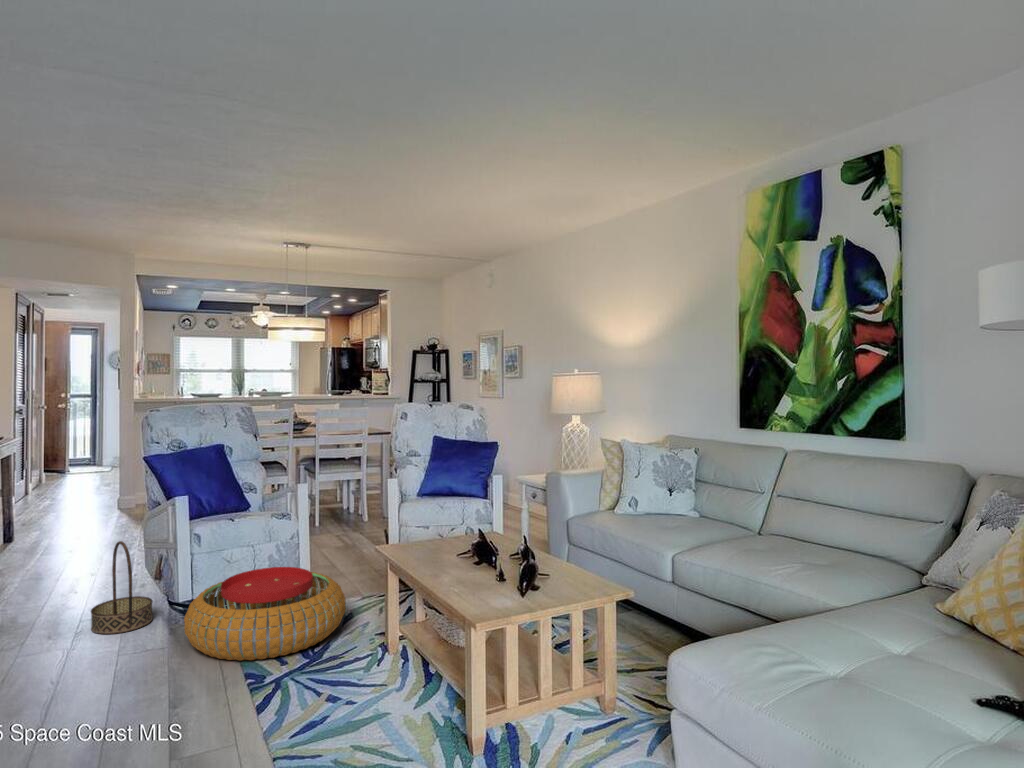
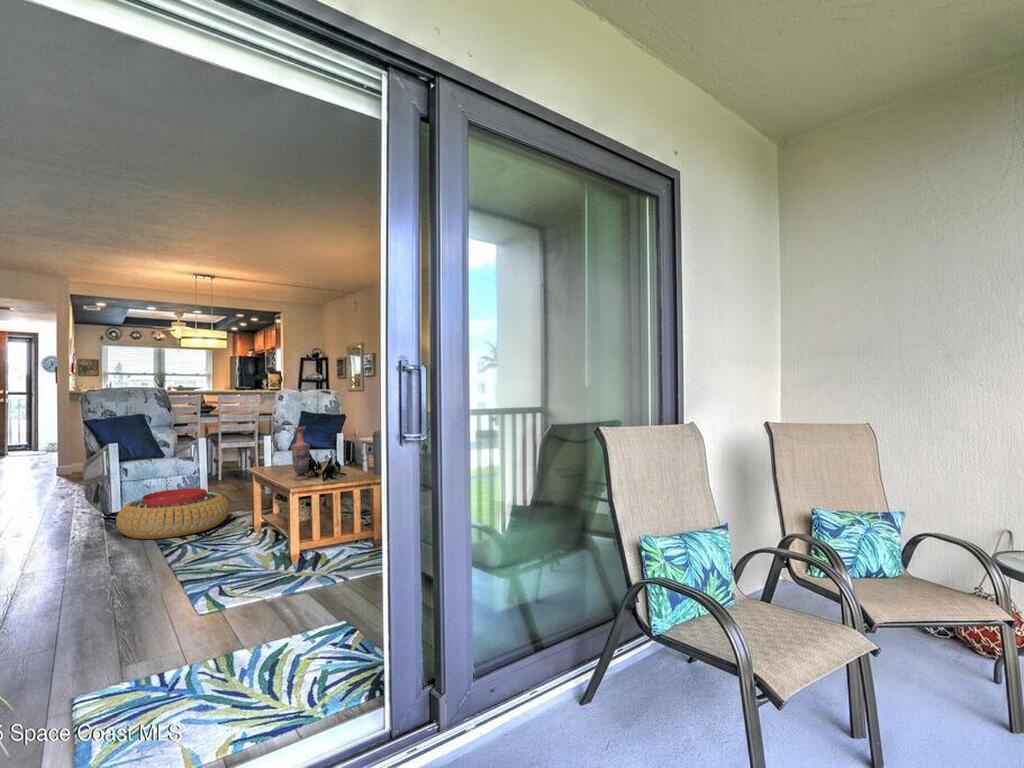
vase: none [458,487,489,585] -> present [291,427,310,480]
basket: present [91,541,153,634] -> none [46,475,92,534]

